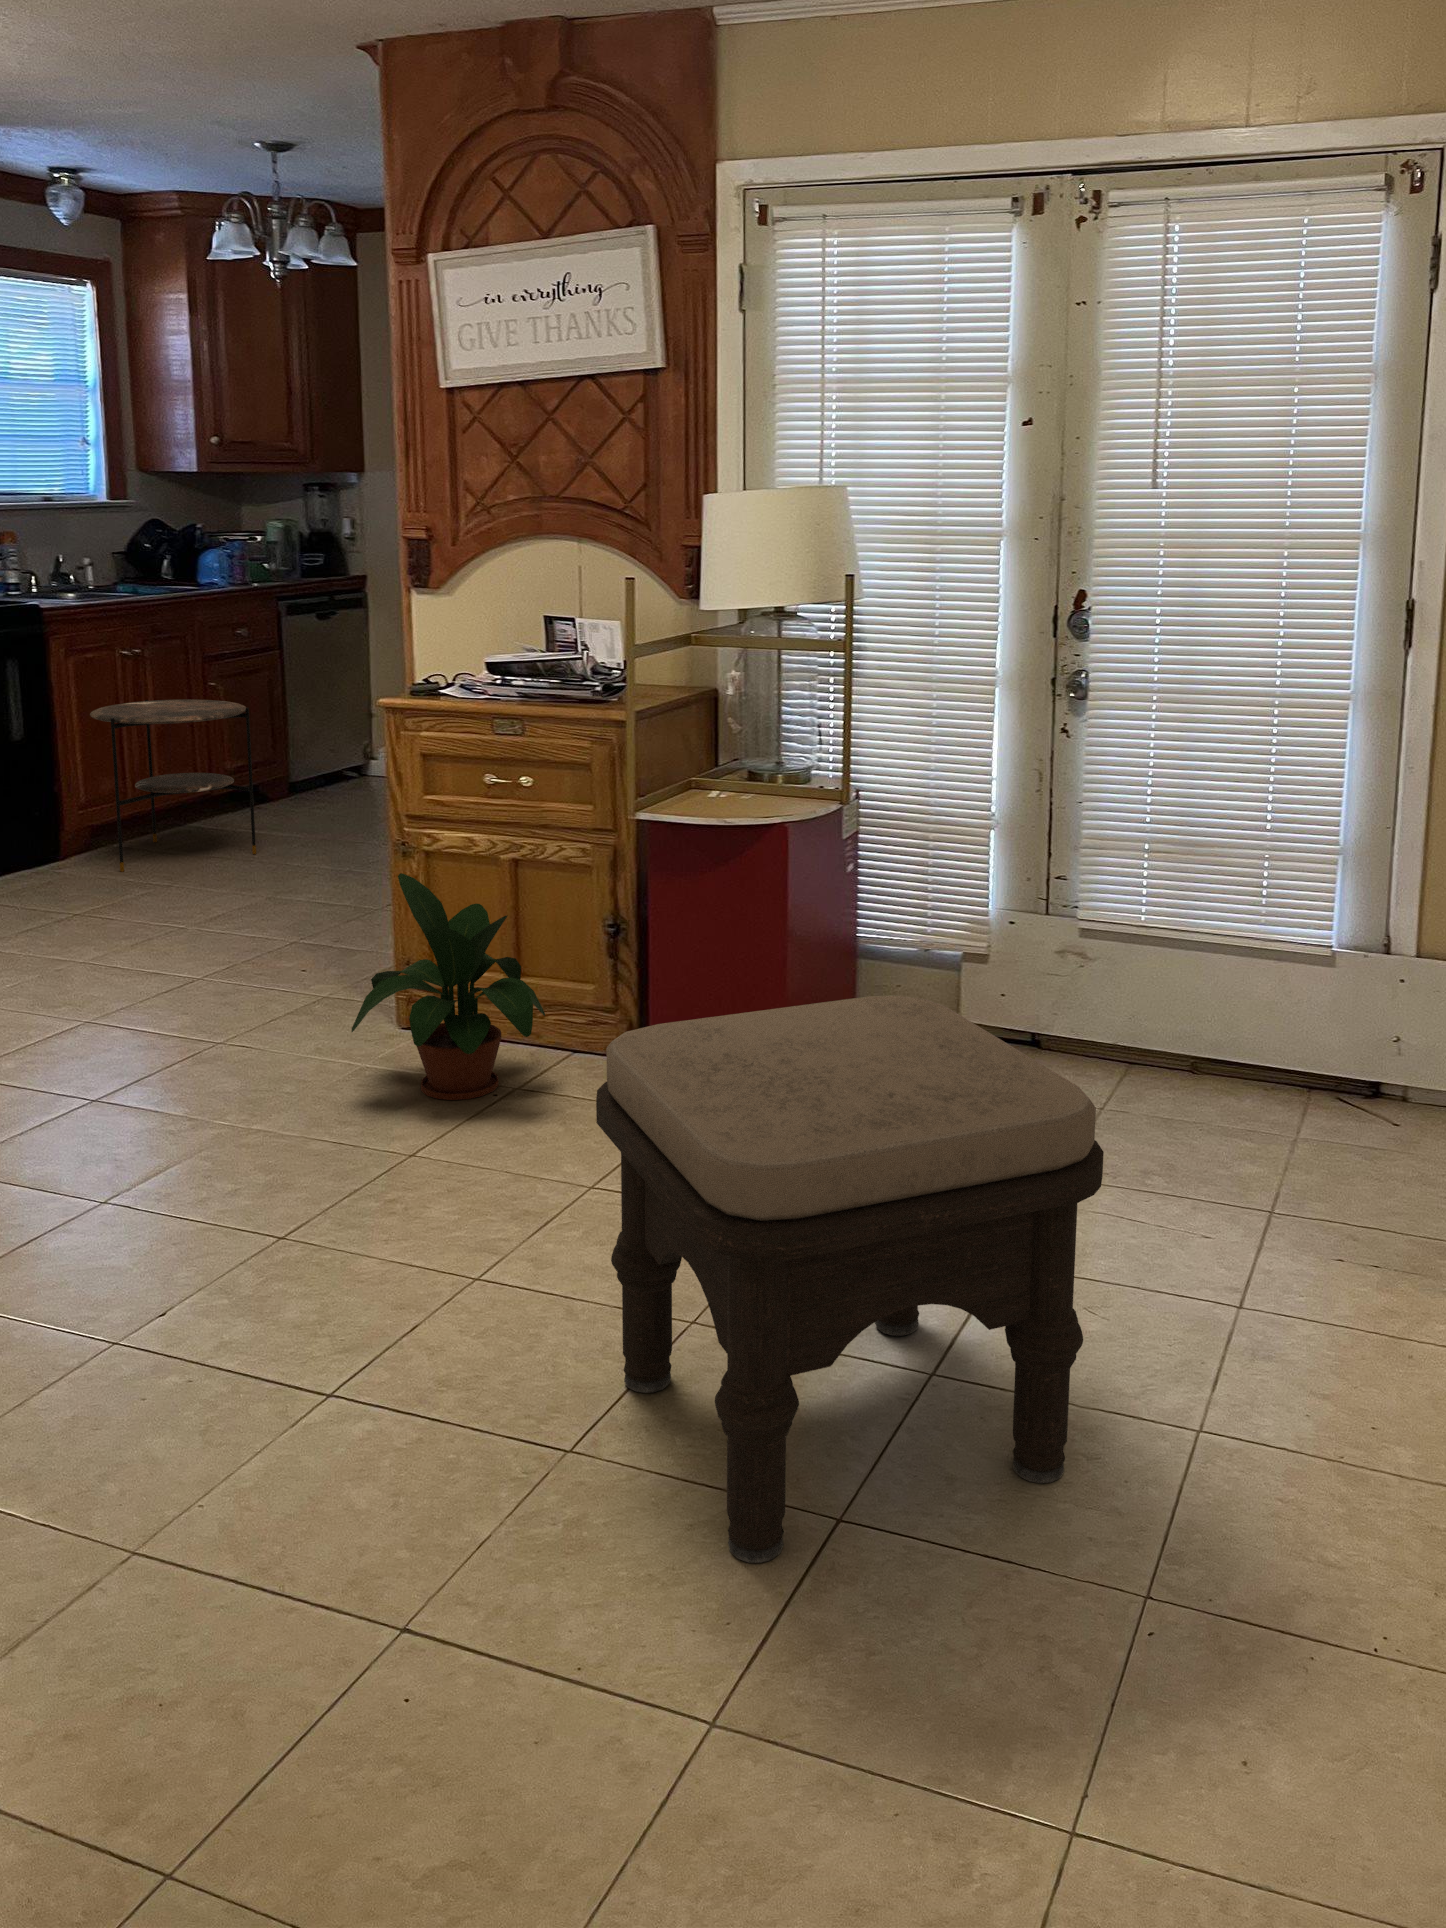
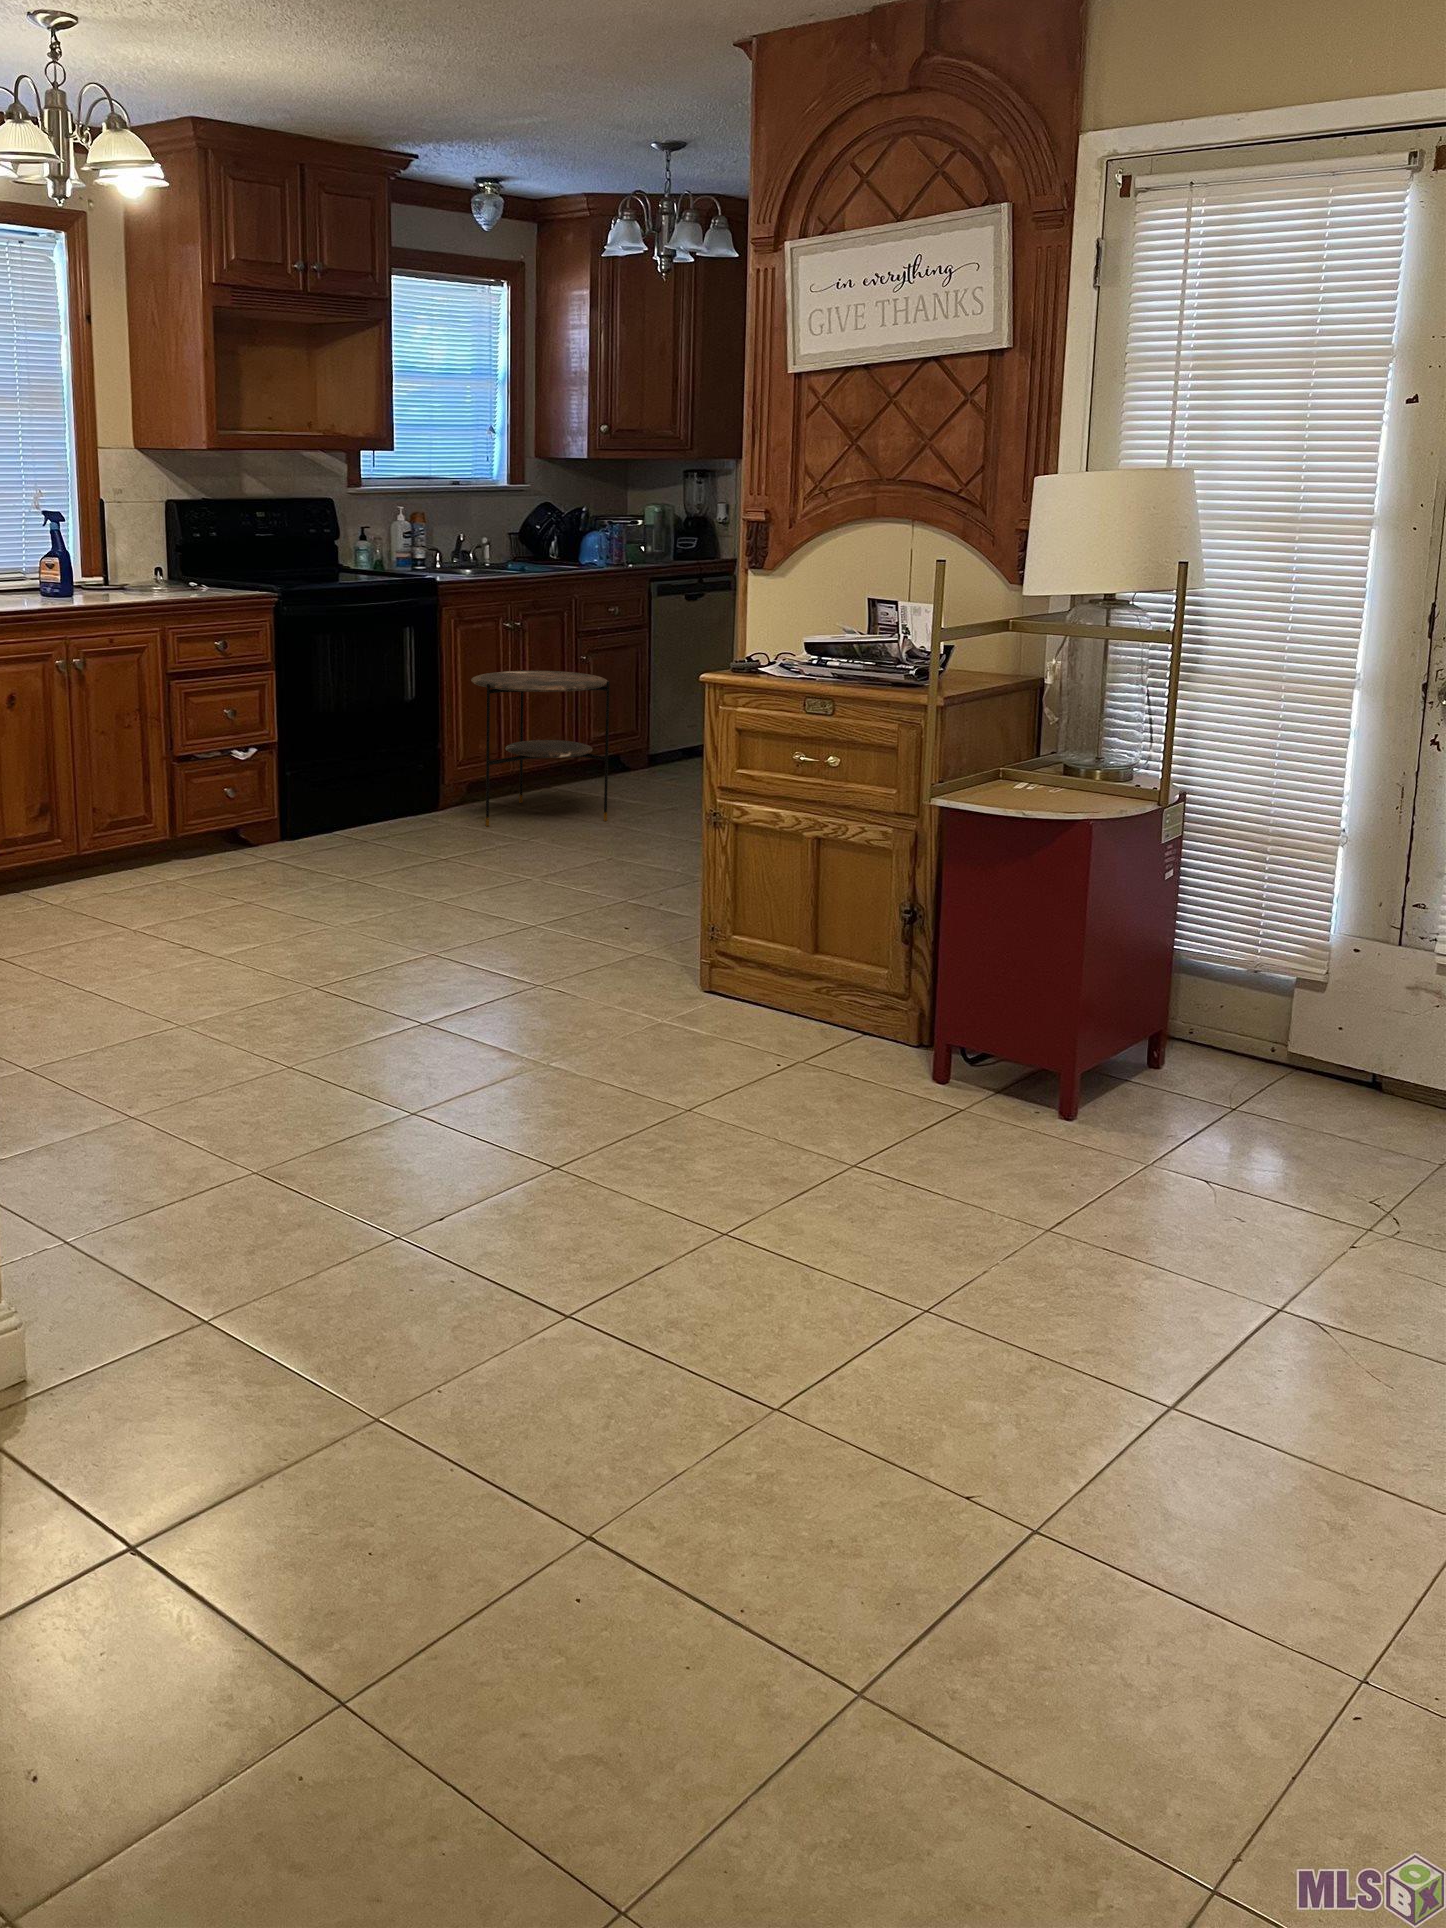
potted plant: present [352,873,545,1100] -> none [647,839,833,1064]
ottoman: present [596,995,1104,1563] -> none [825,995,1357,1539]

